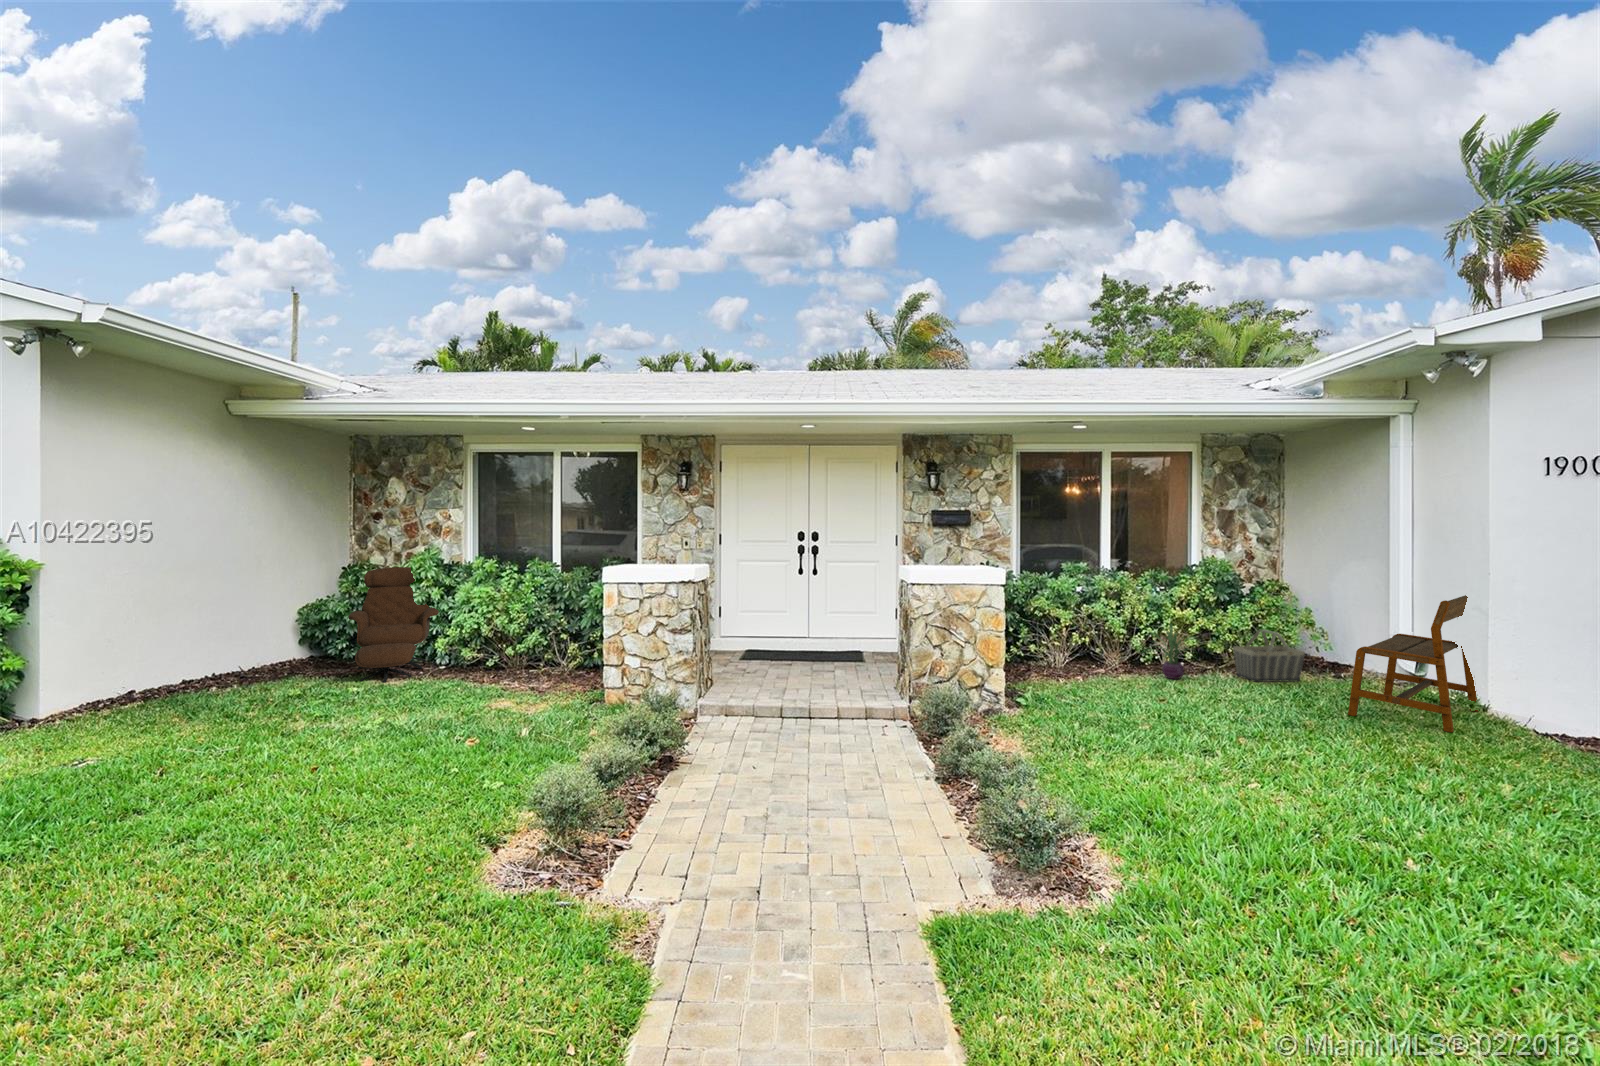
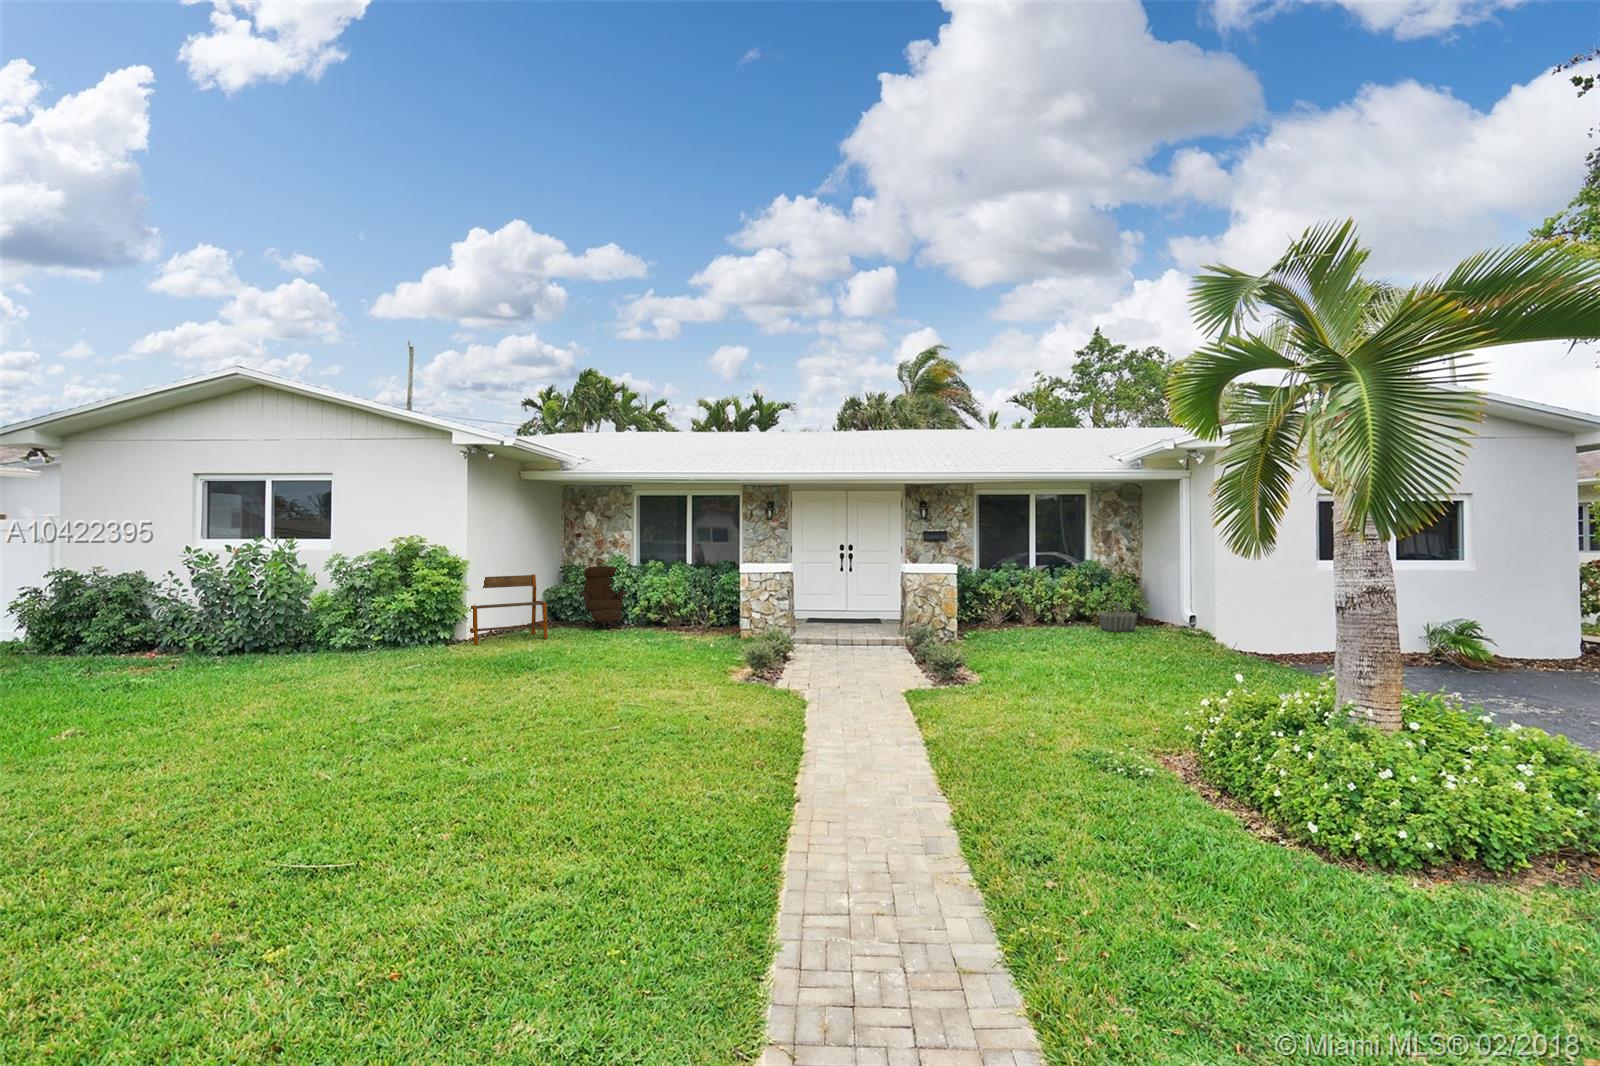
bench: present [1348,595,1478,732] -> present [470,574,548,645]
decorative plant: present [1162,624,1184,679] -> none [1043,598,1079,631]

